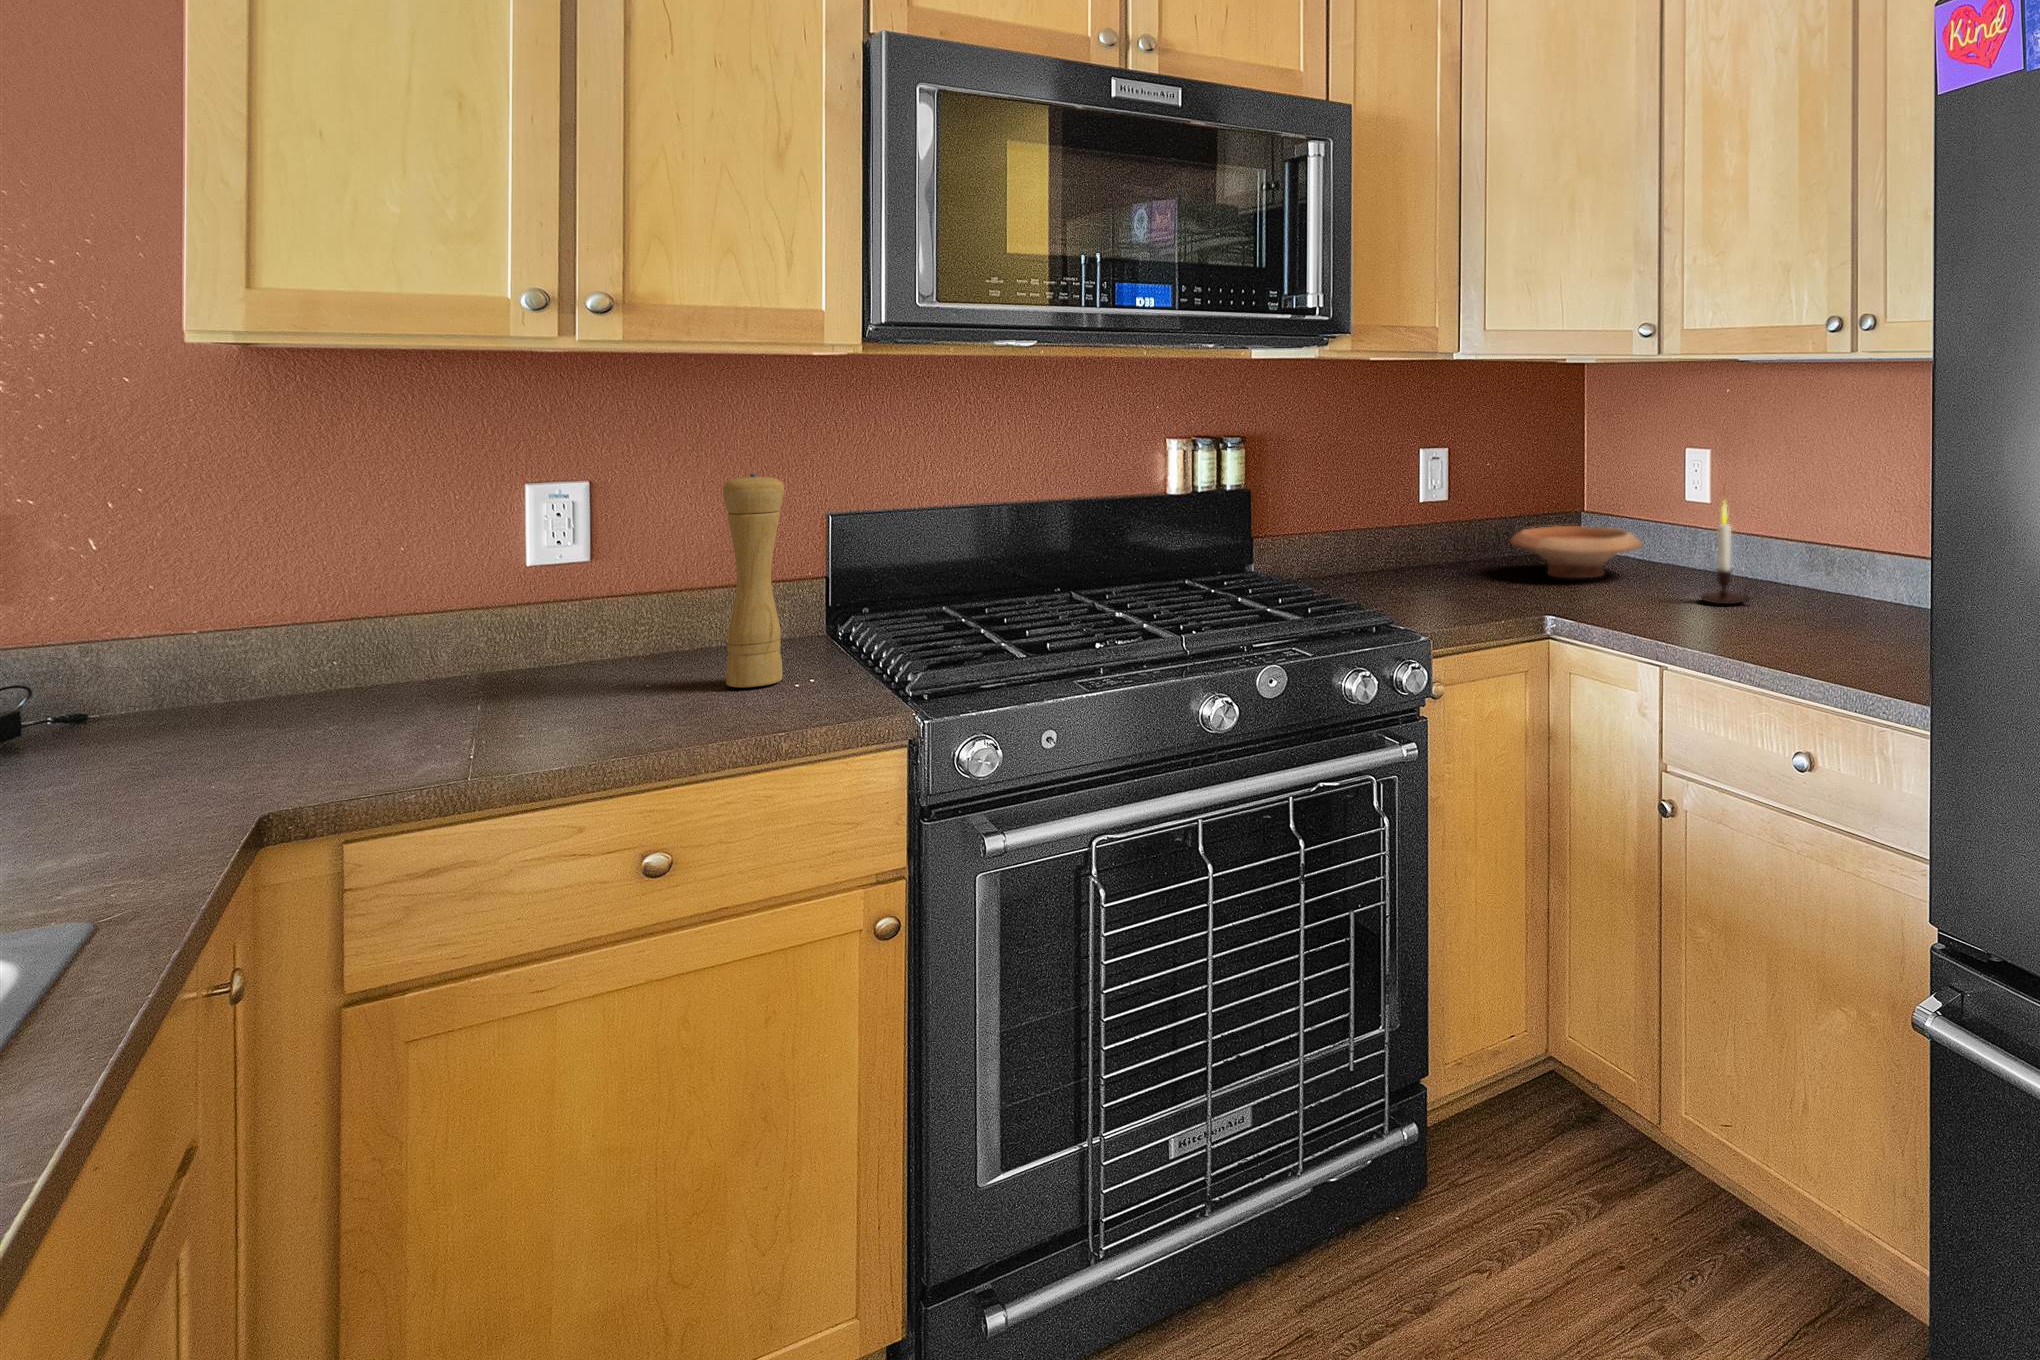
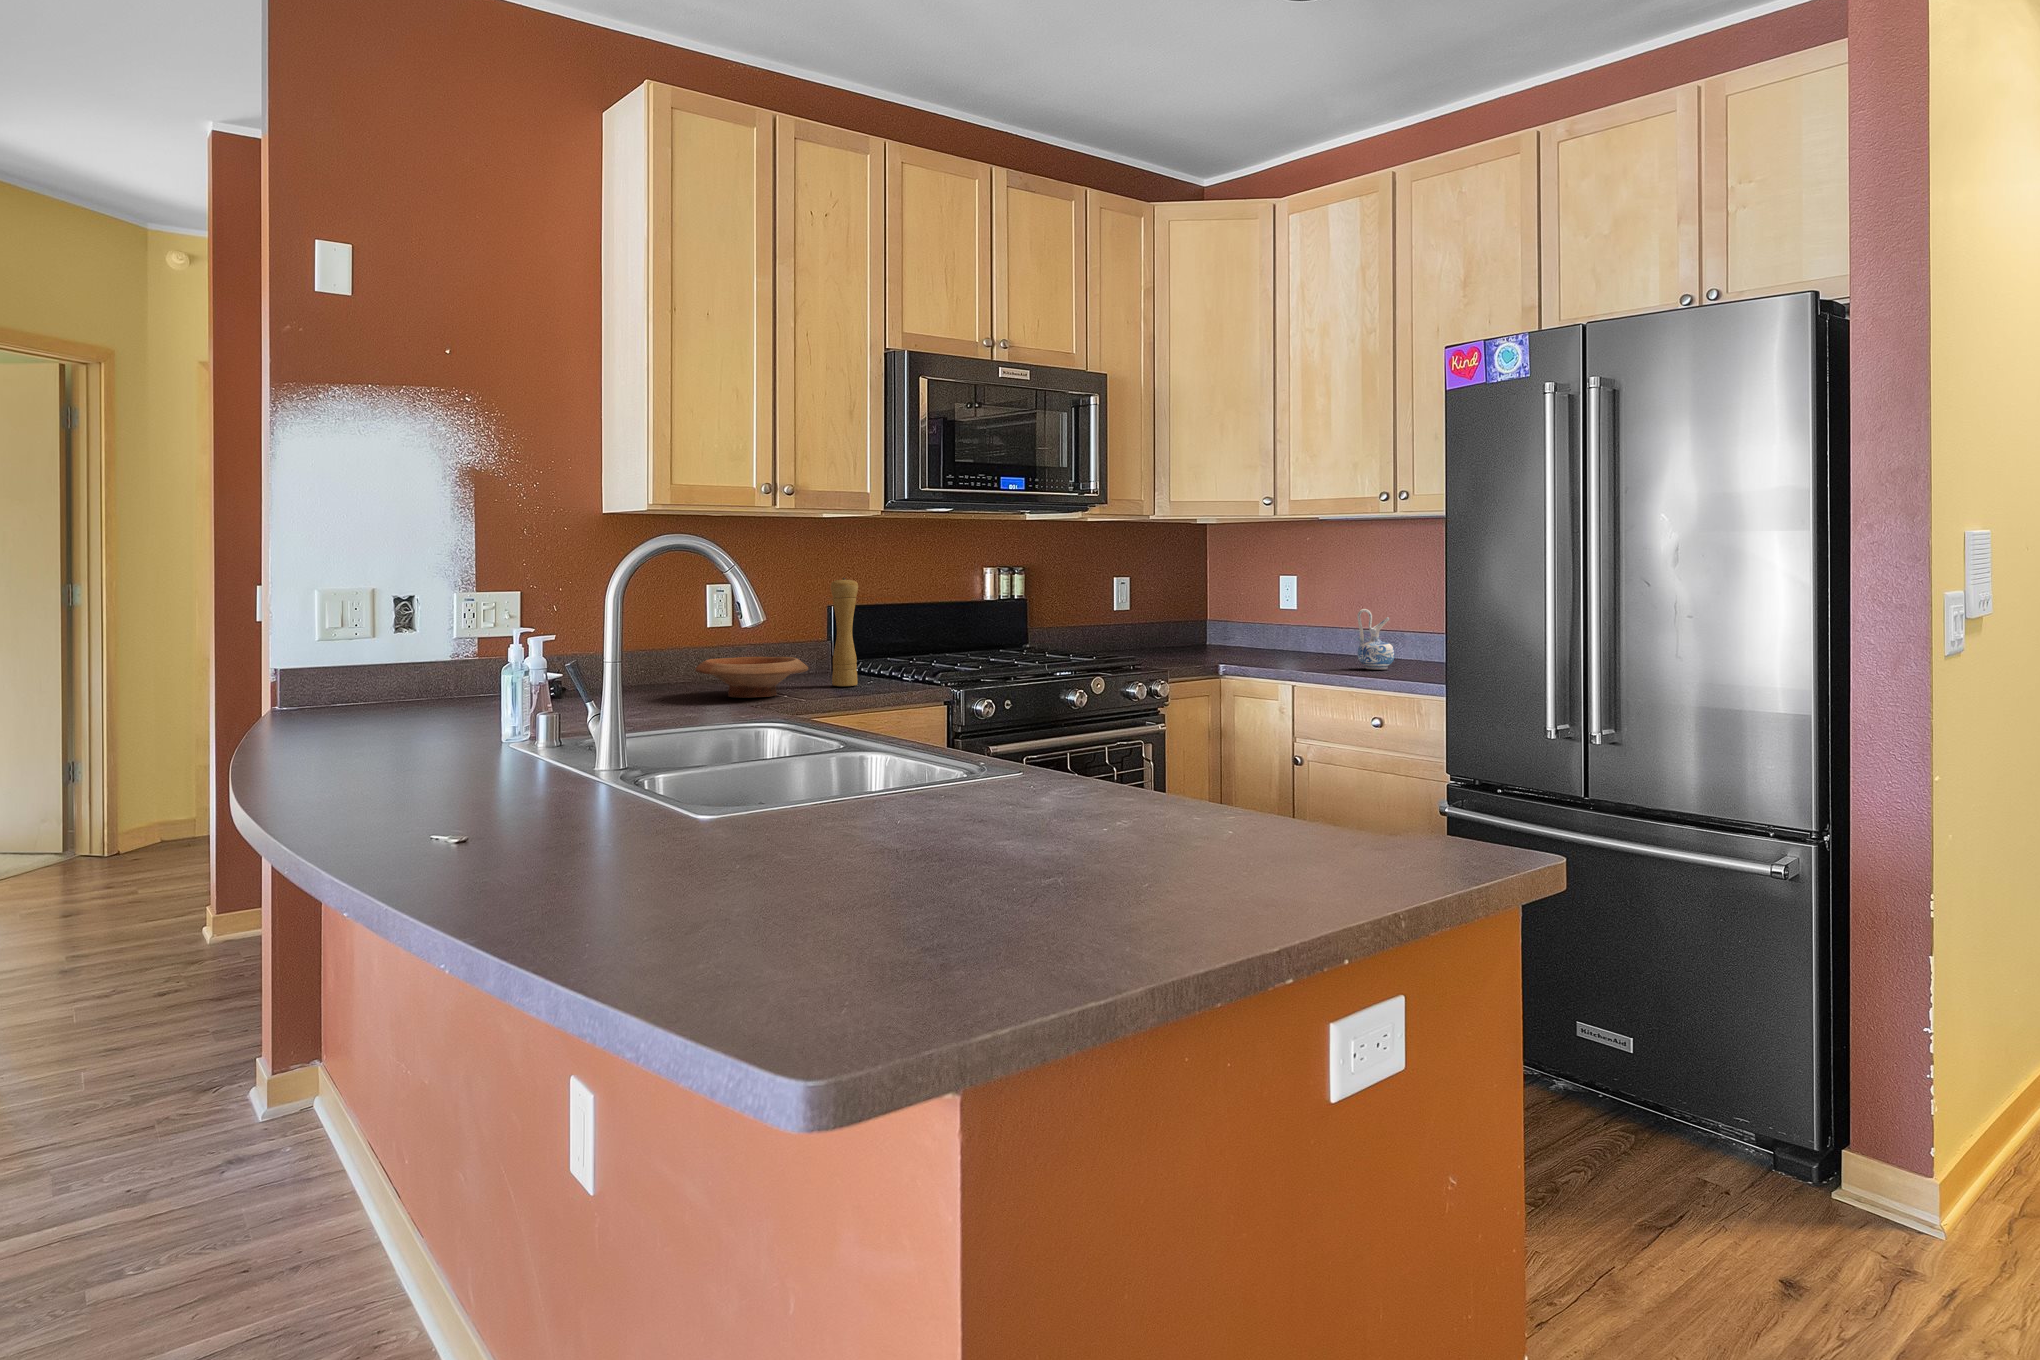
candle: present [1701,502,1751,604] -> none [1301,599,1337,660]
wooden bowl: present [1510,526,1643,578] -> present [695,657,808,698]
ceramic pitcher: none [1777,533,1845,648] -> present [1357,609,1395,669]

